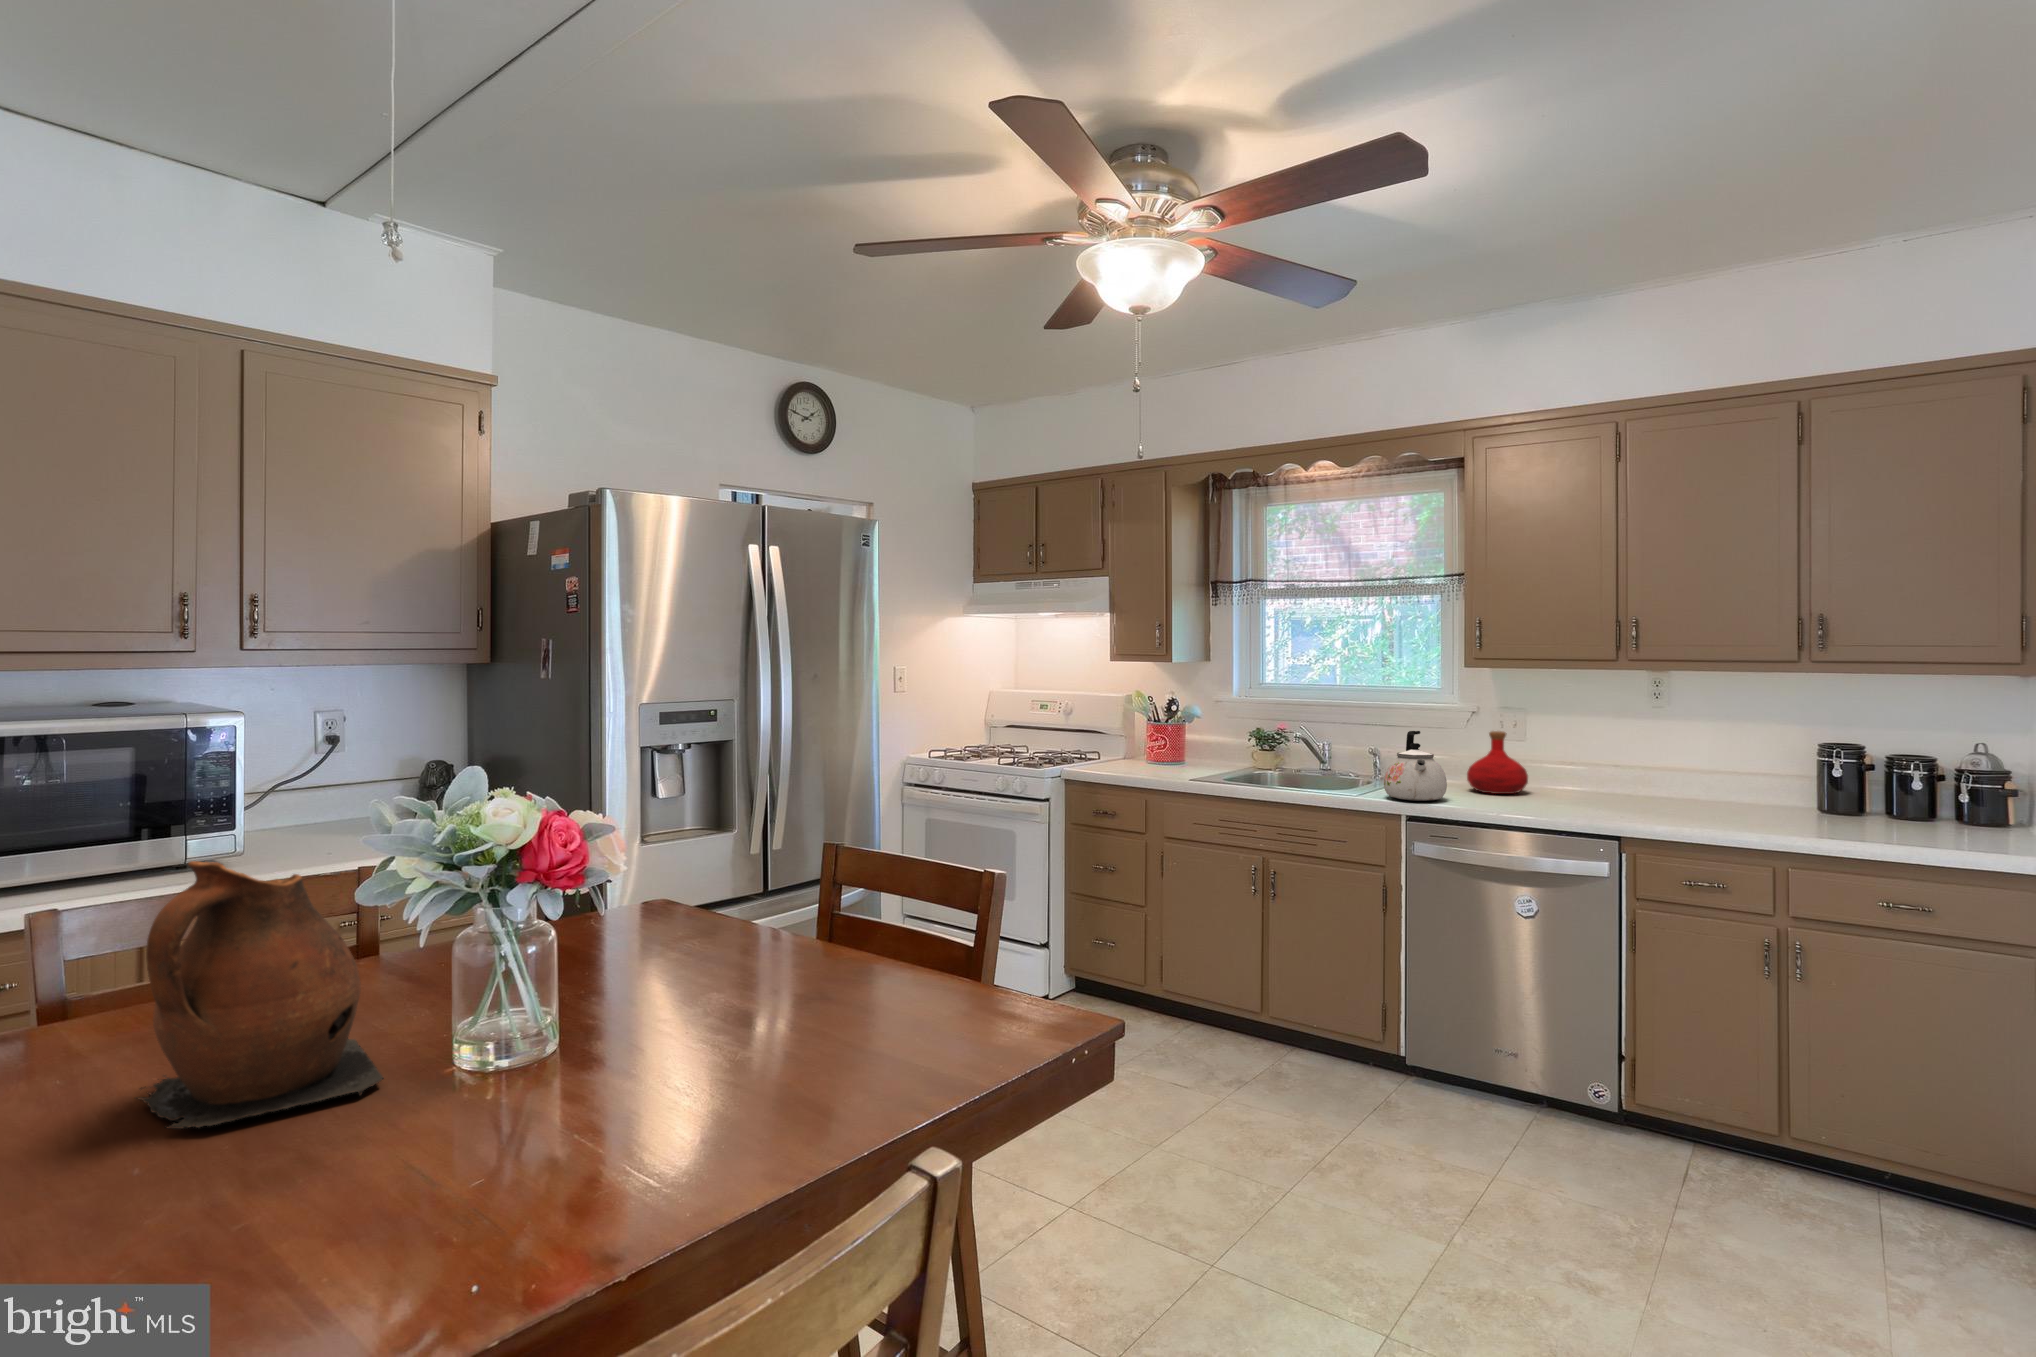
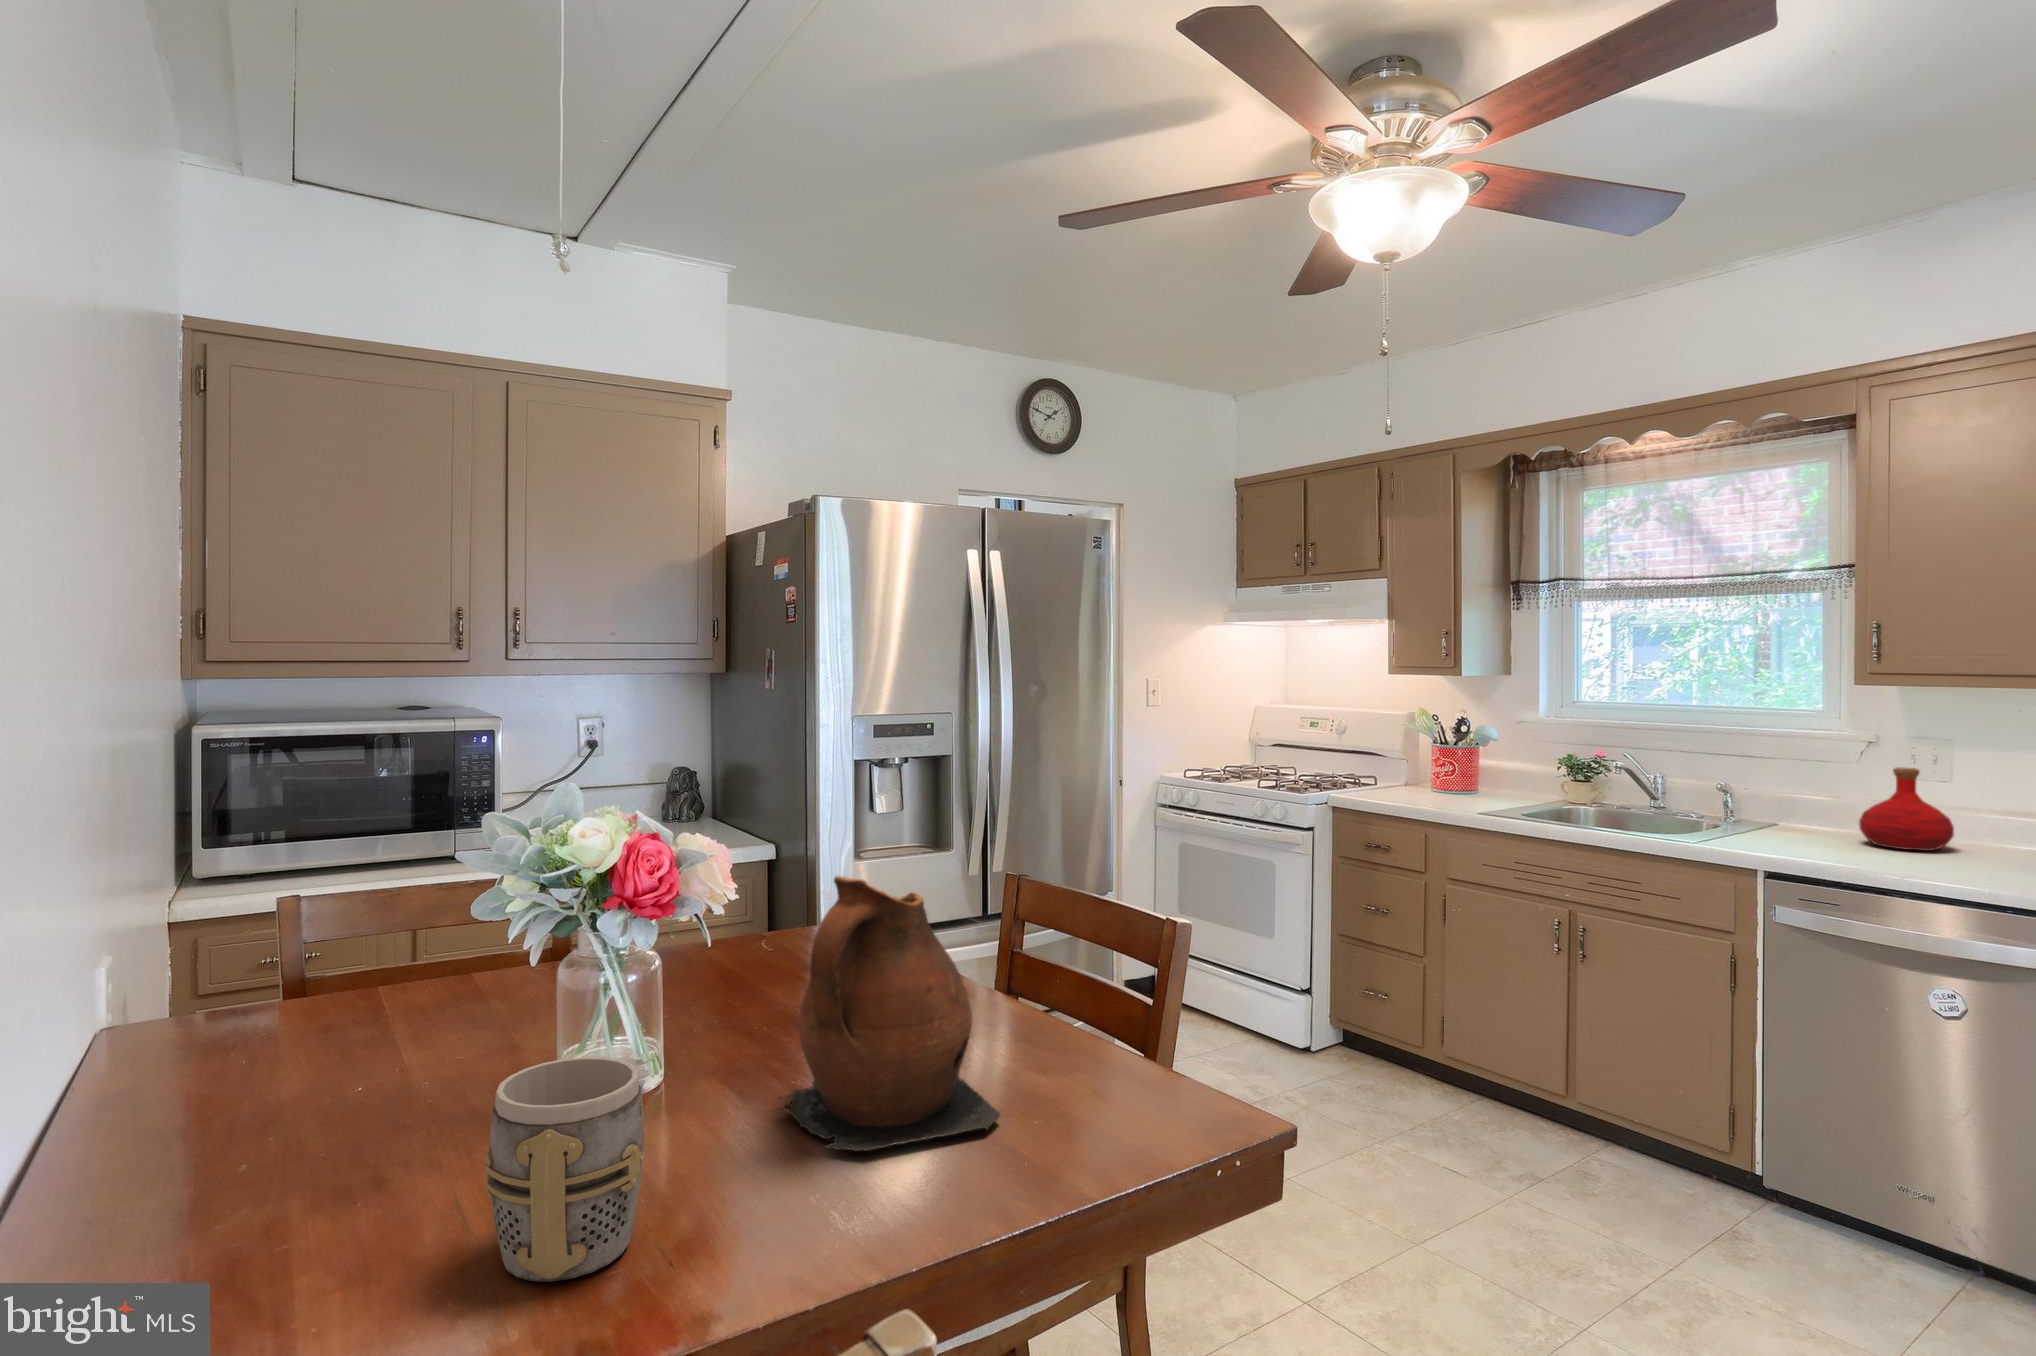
kettle: present [1384,731,1447,801] -> none [1735,764,1827,854]
ceramic pitcher: present [138,861,383,1129] -> present [779,876,1000,1151]
mug: none [467,1009,614,1202] -> present [484,1057,644,1282]

